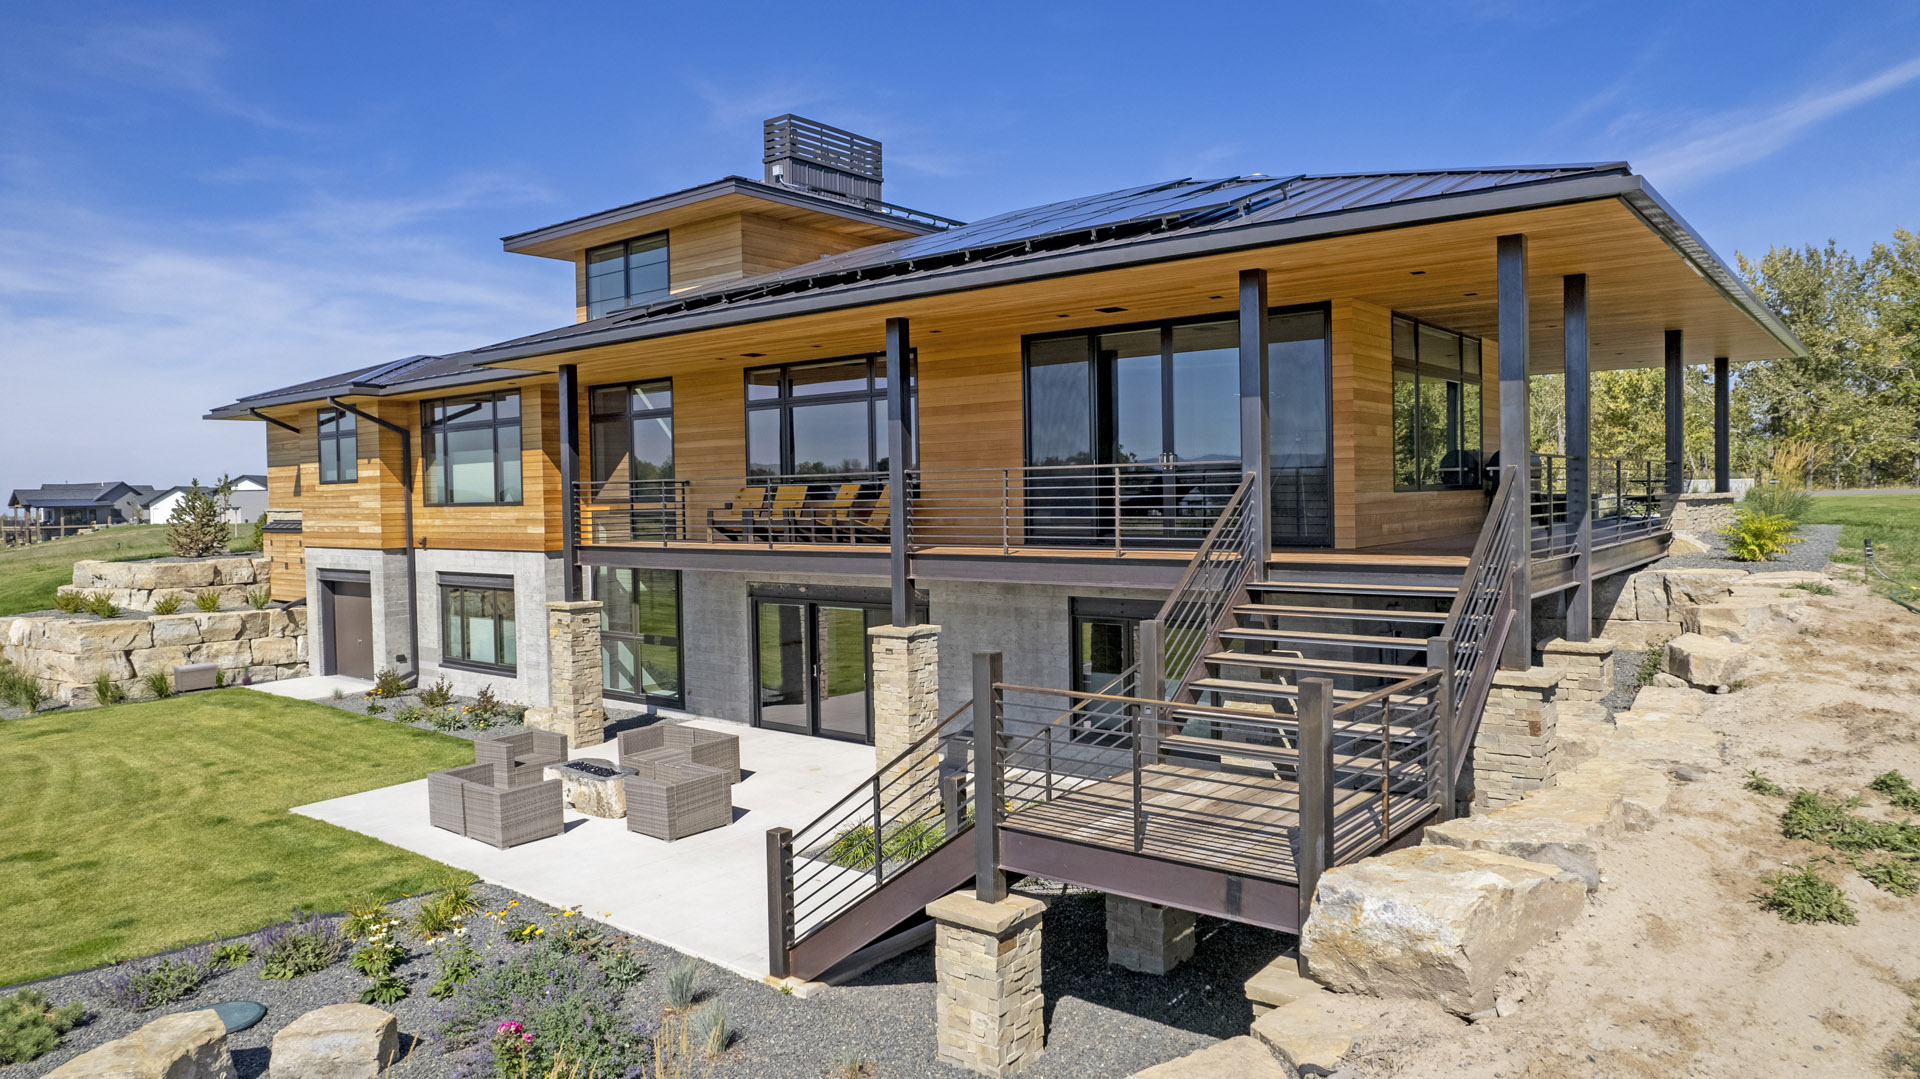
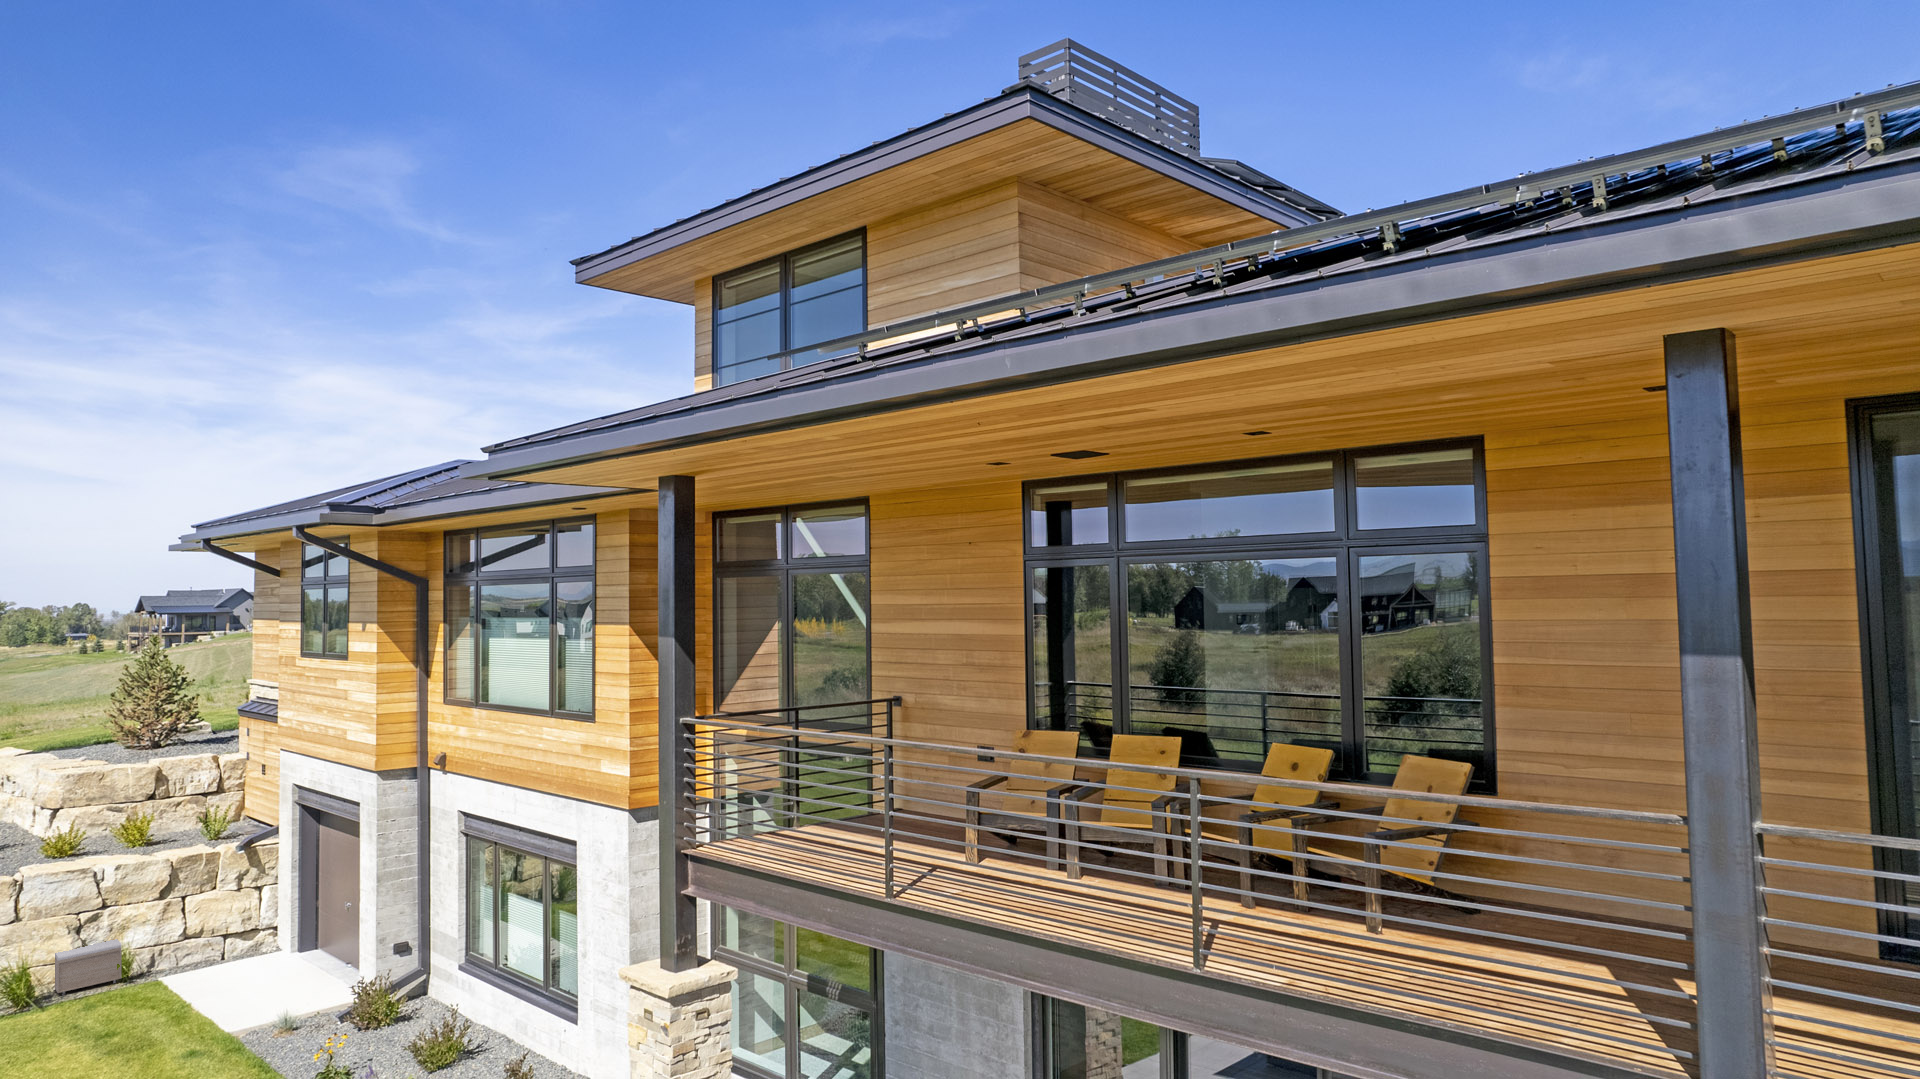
decorative plant: present [242,663,252,685] -> none [144,932,191,973]

